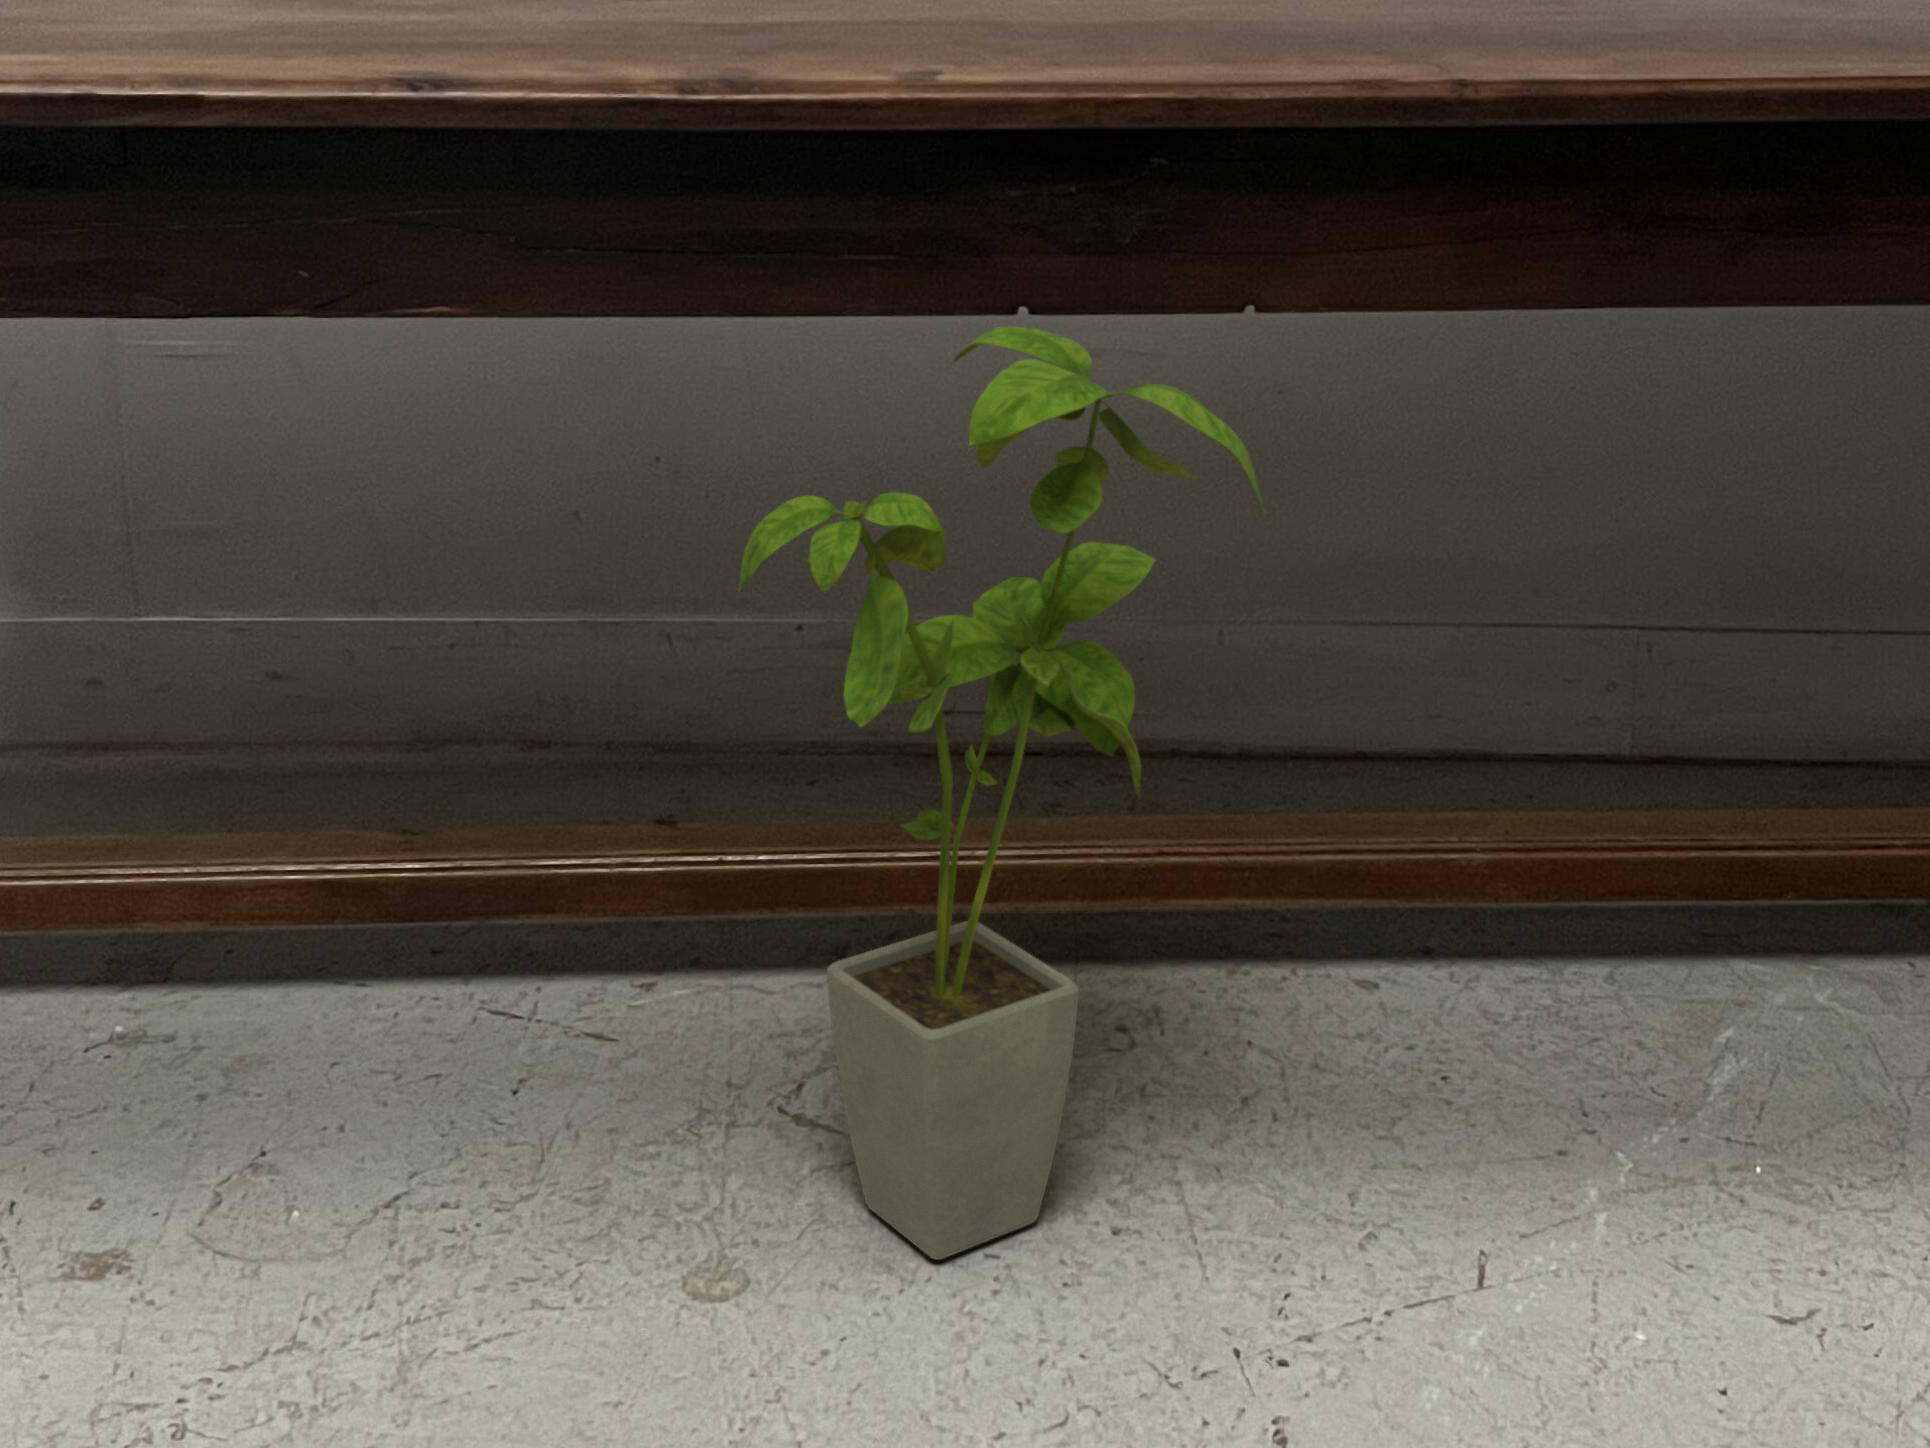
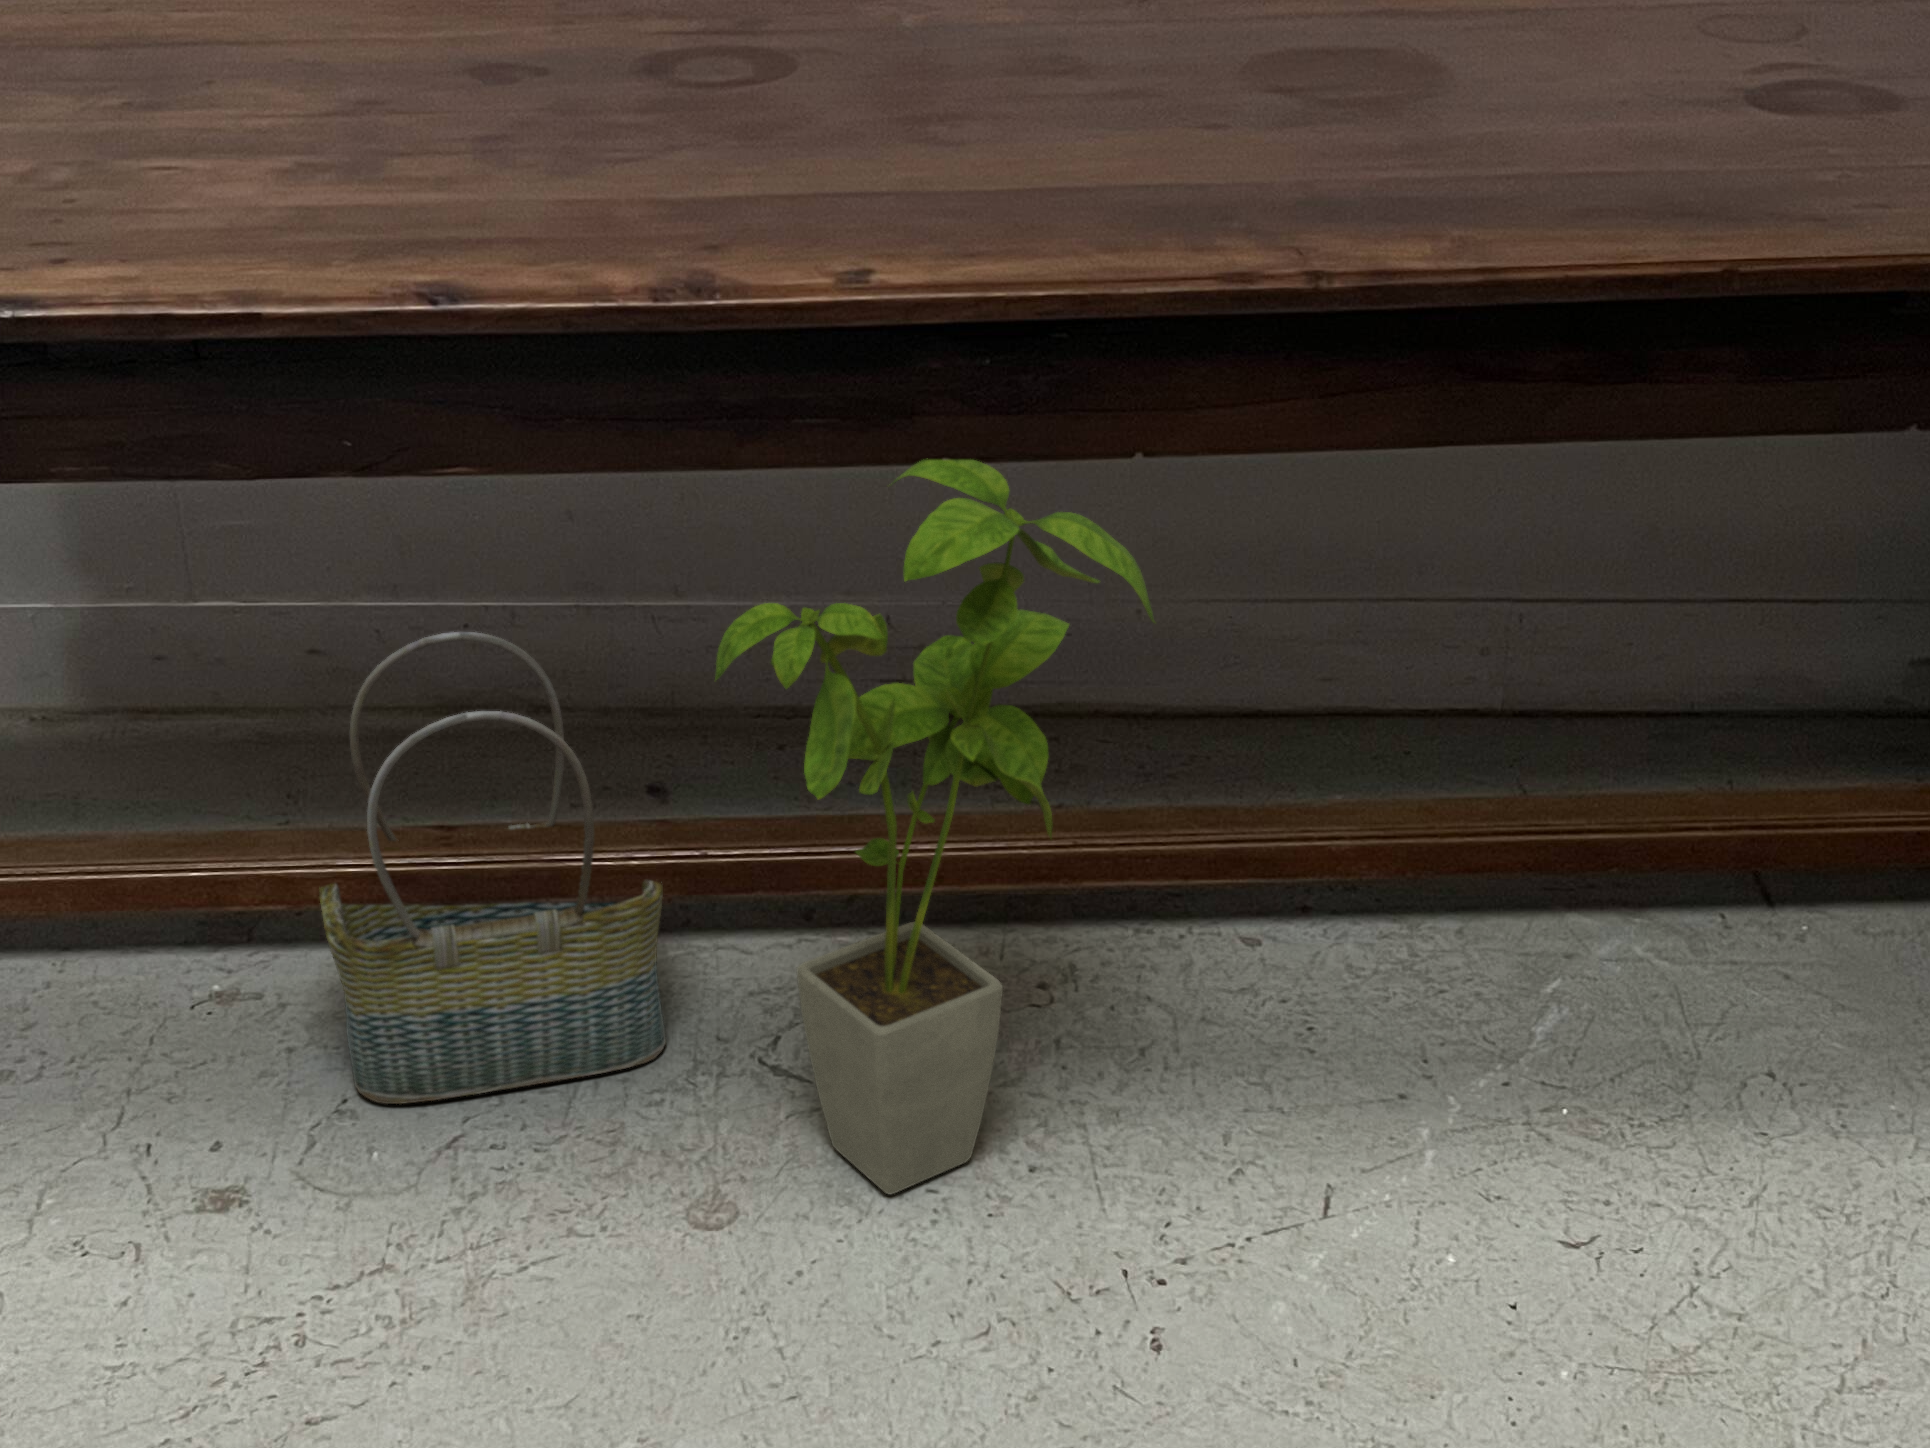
basket: none [247,577,666,1156] -> present [319,632,666,1104]

